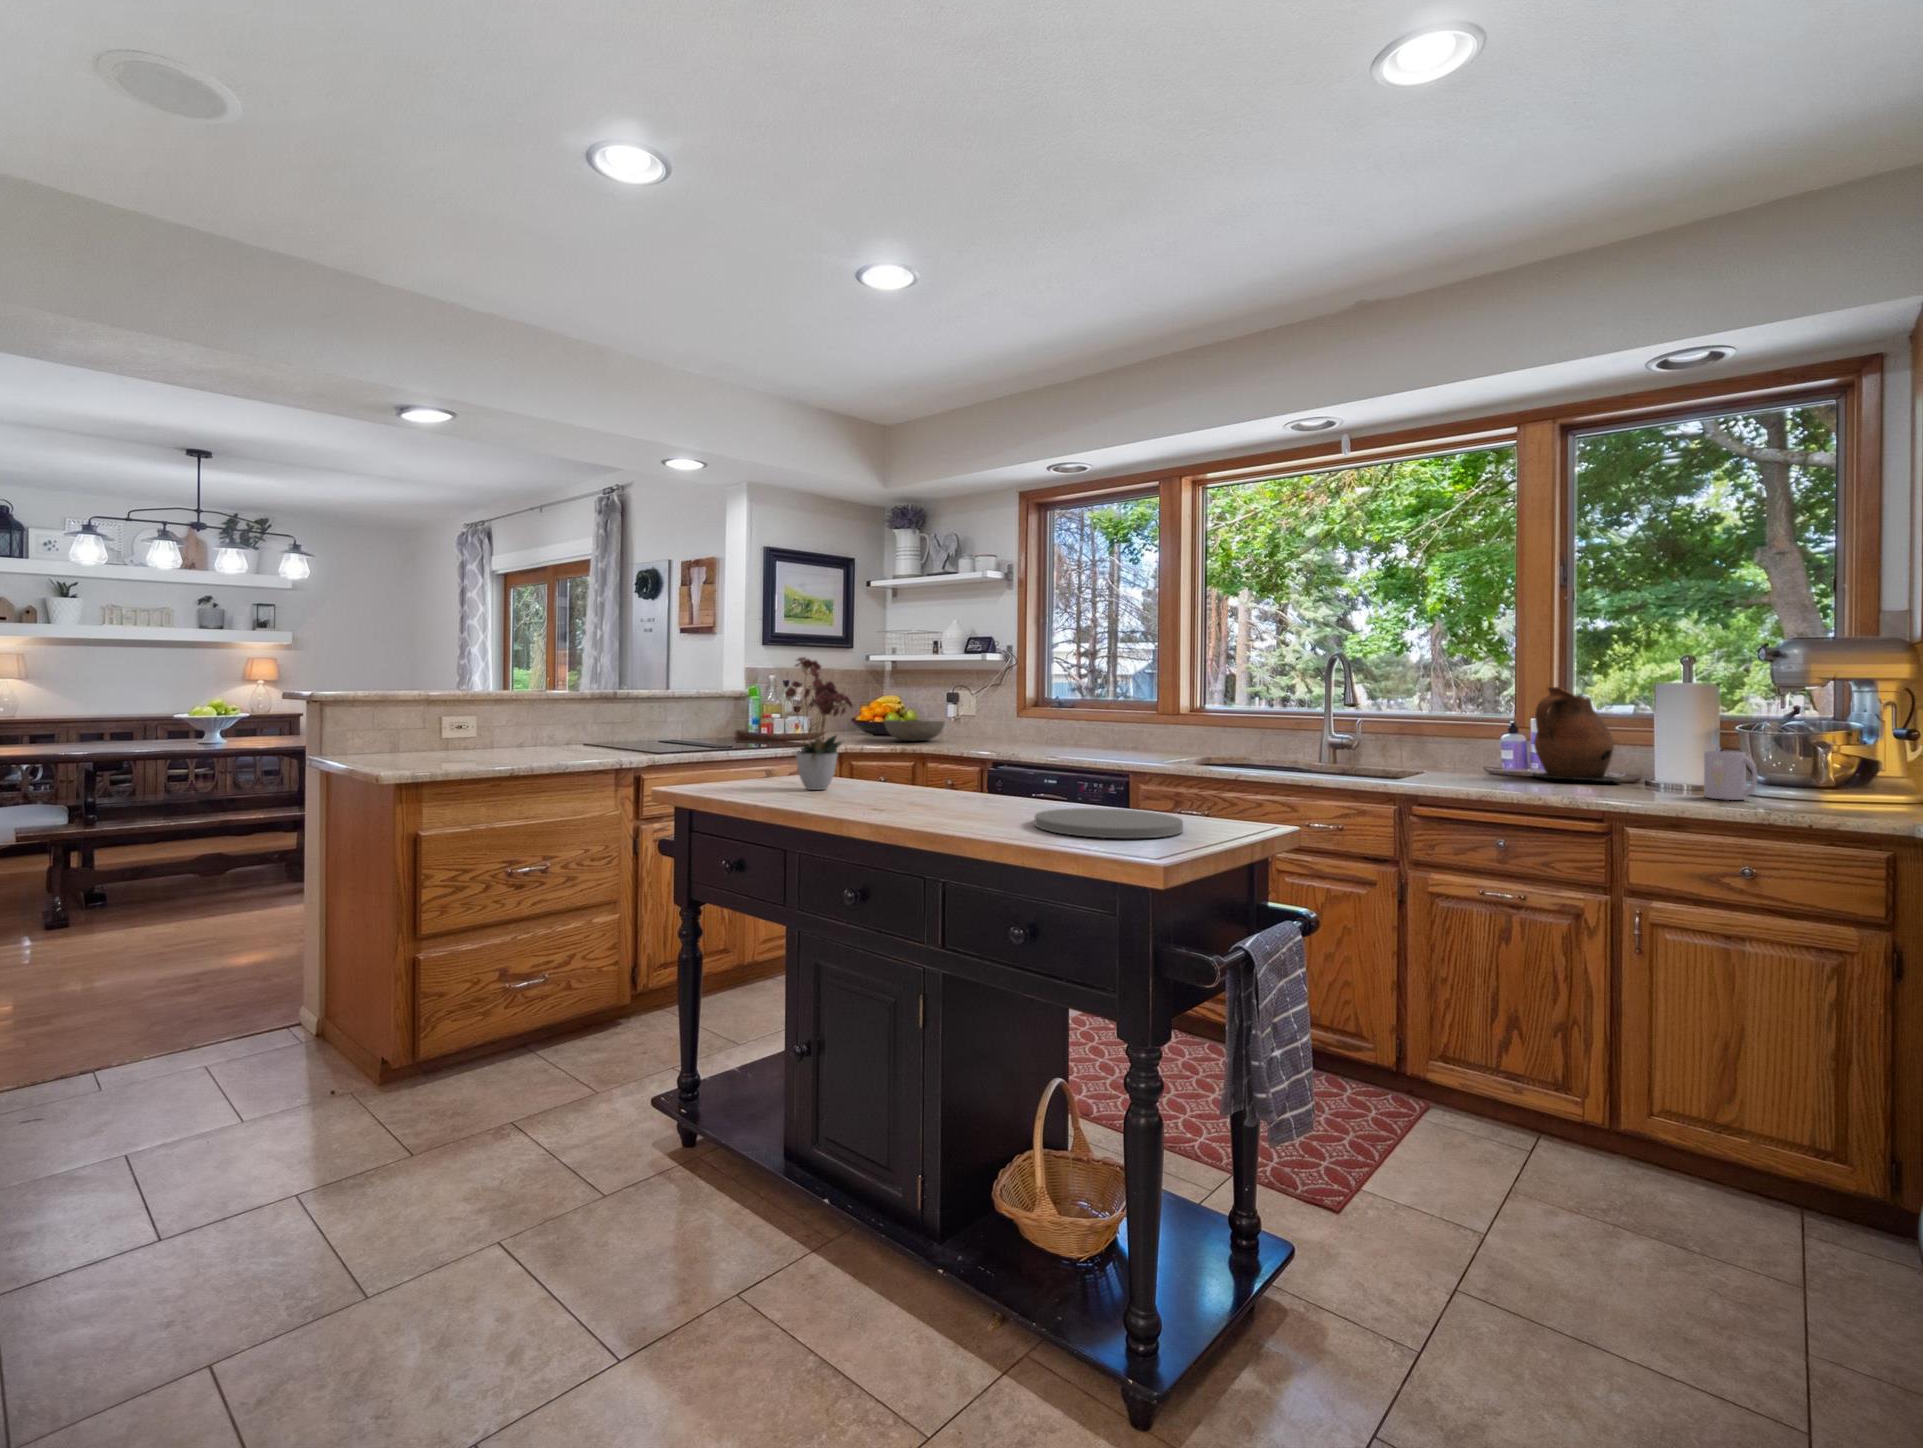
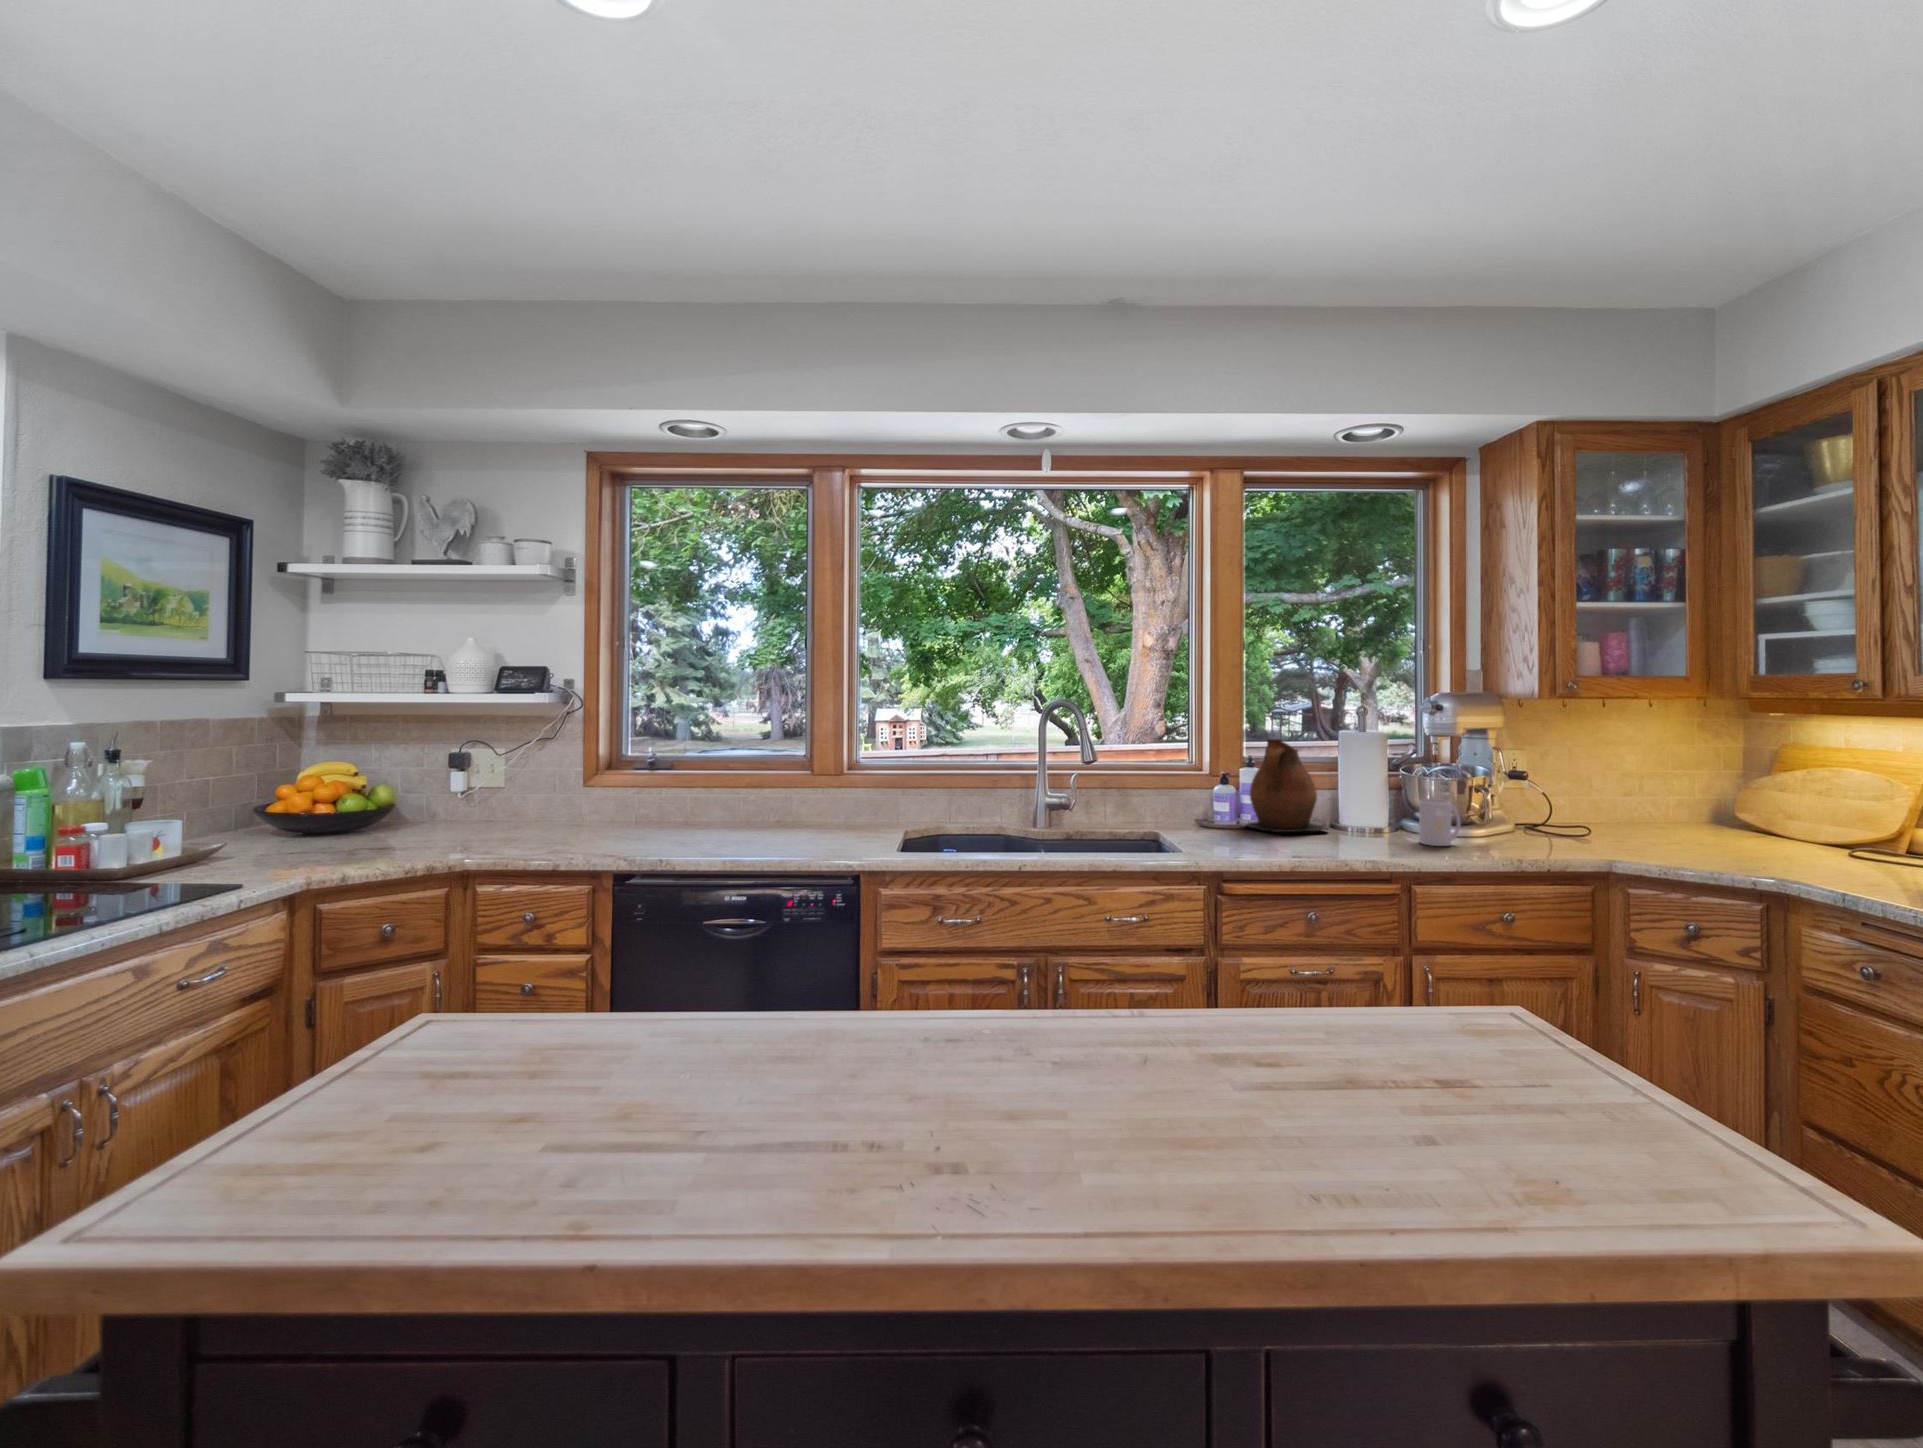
flower arrangement: present [785,657,852,790] -> none [487,772,744,1134]
bowl: present [884,720,945,741] -> none [348,799,468,839]
plate: present [1035,808,1183,838] -> none [1287,1048,1595,1194]

